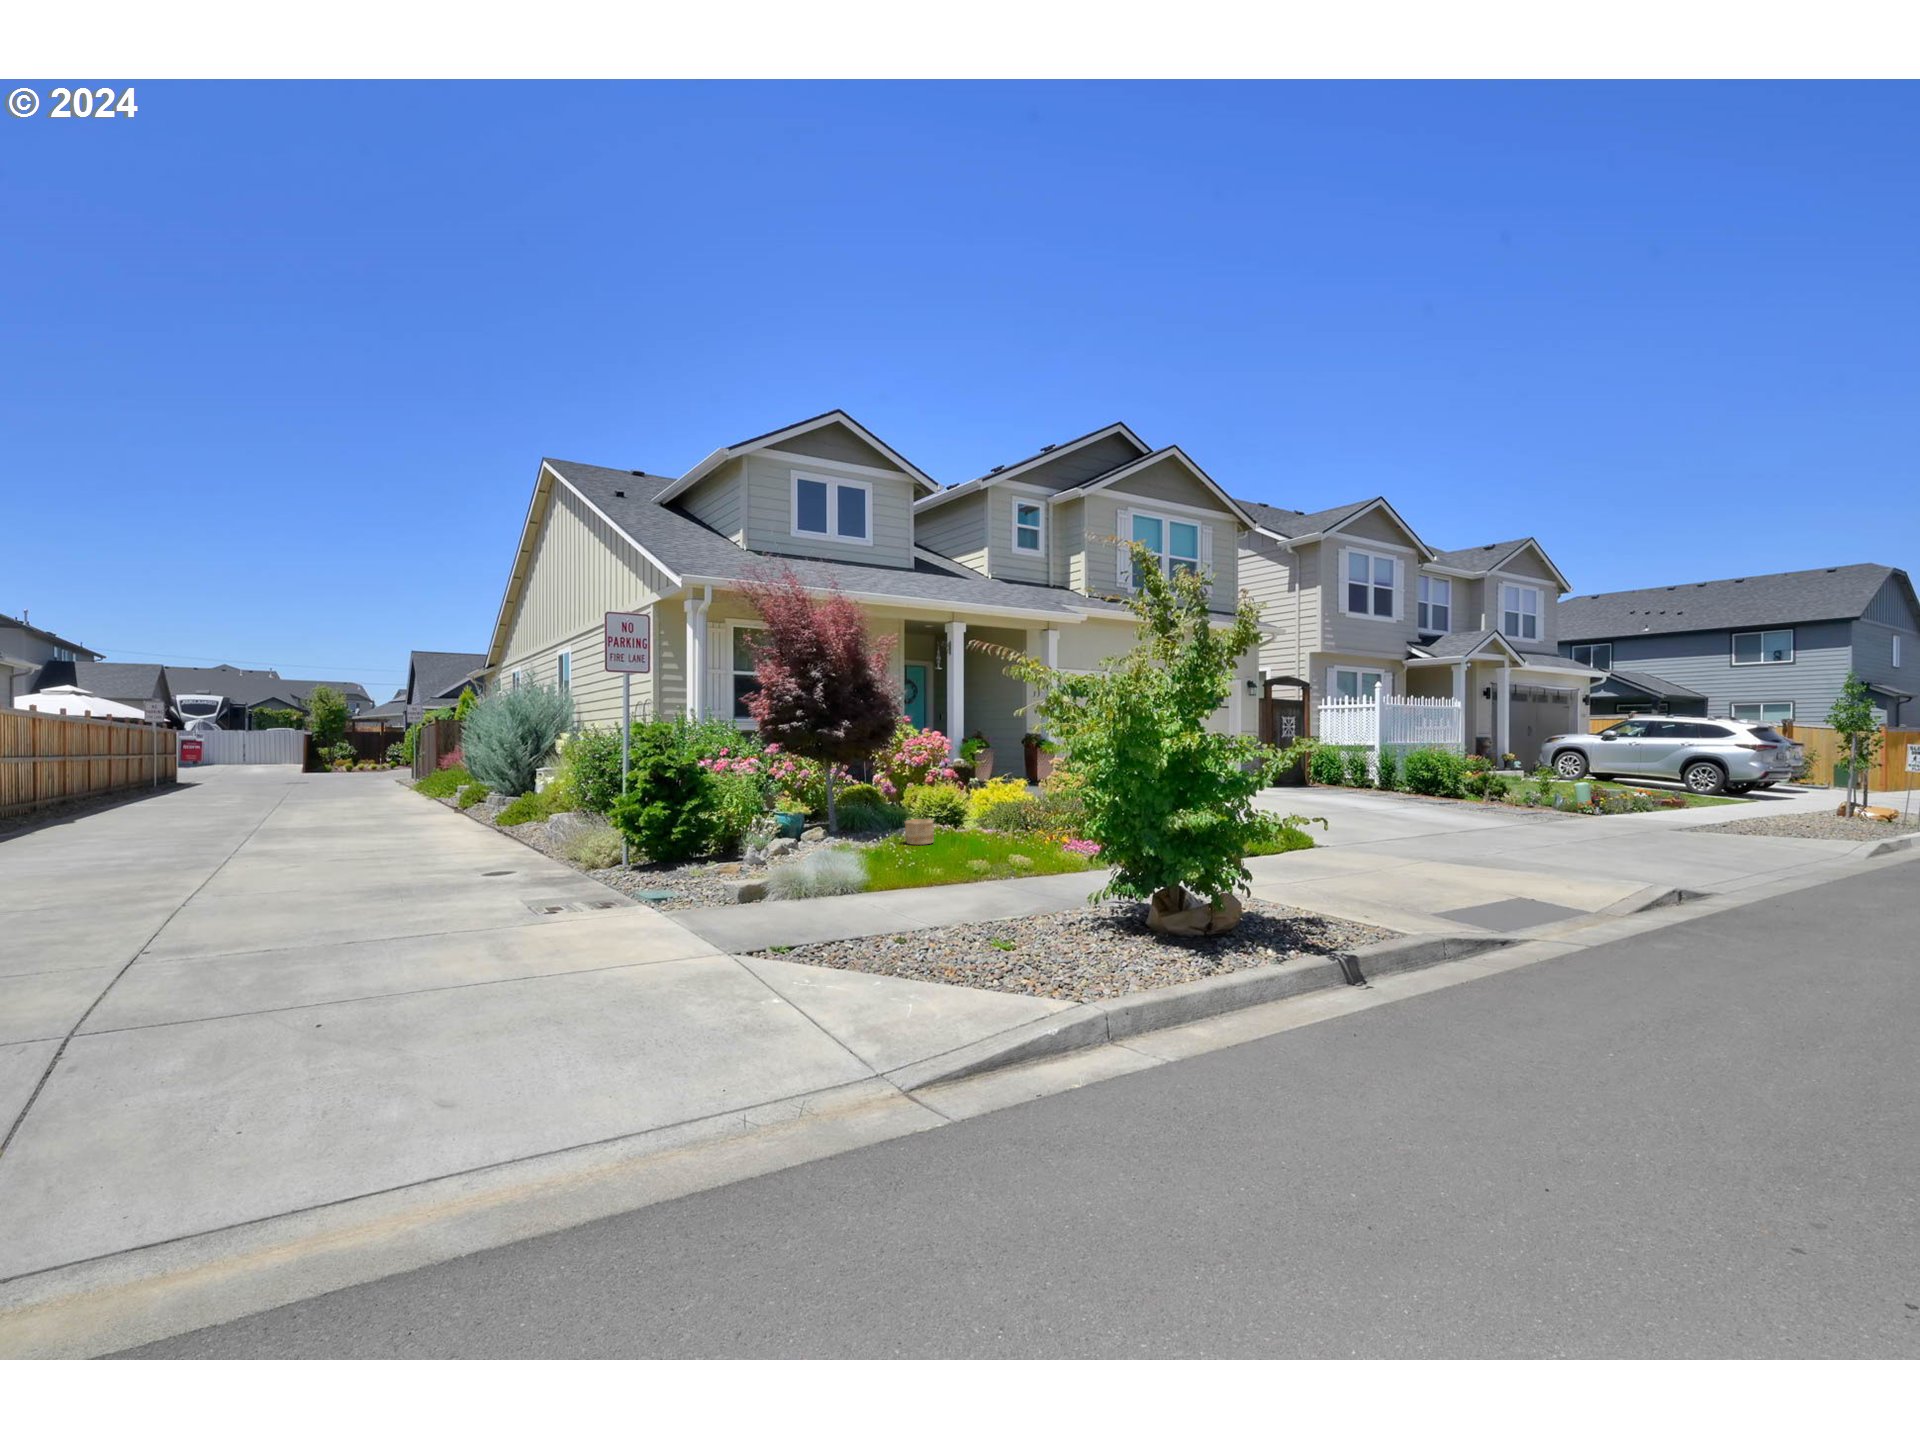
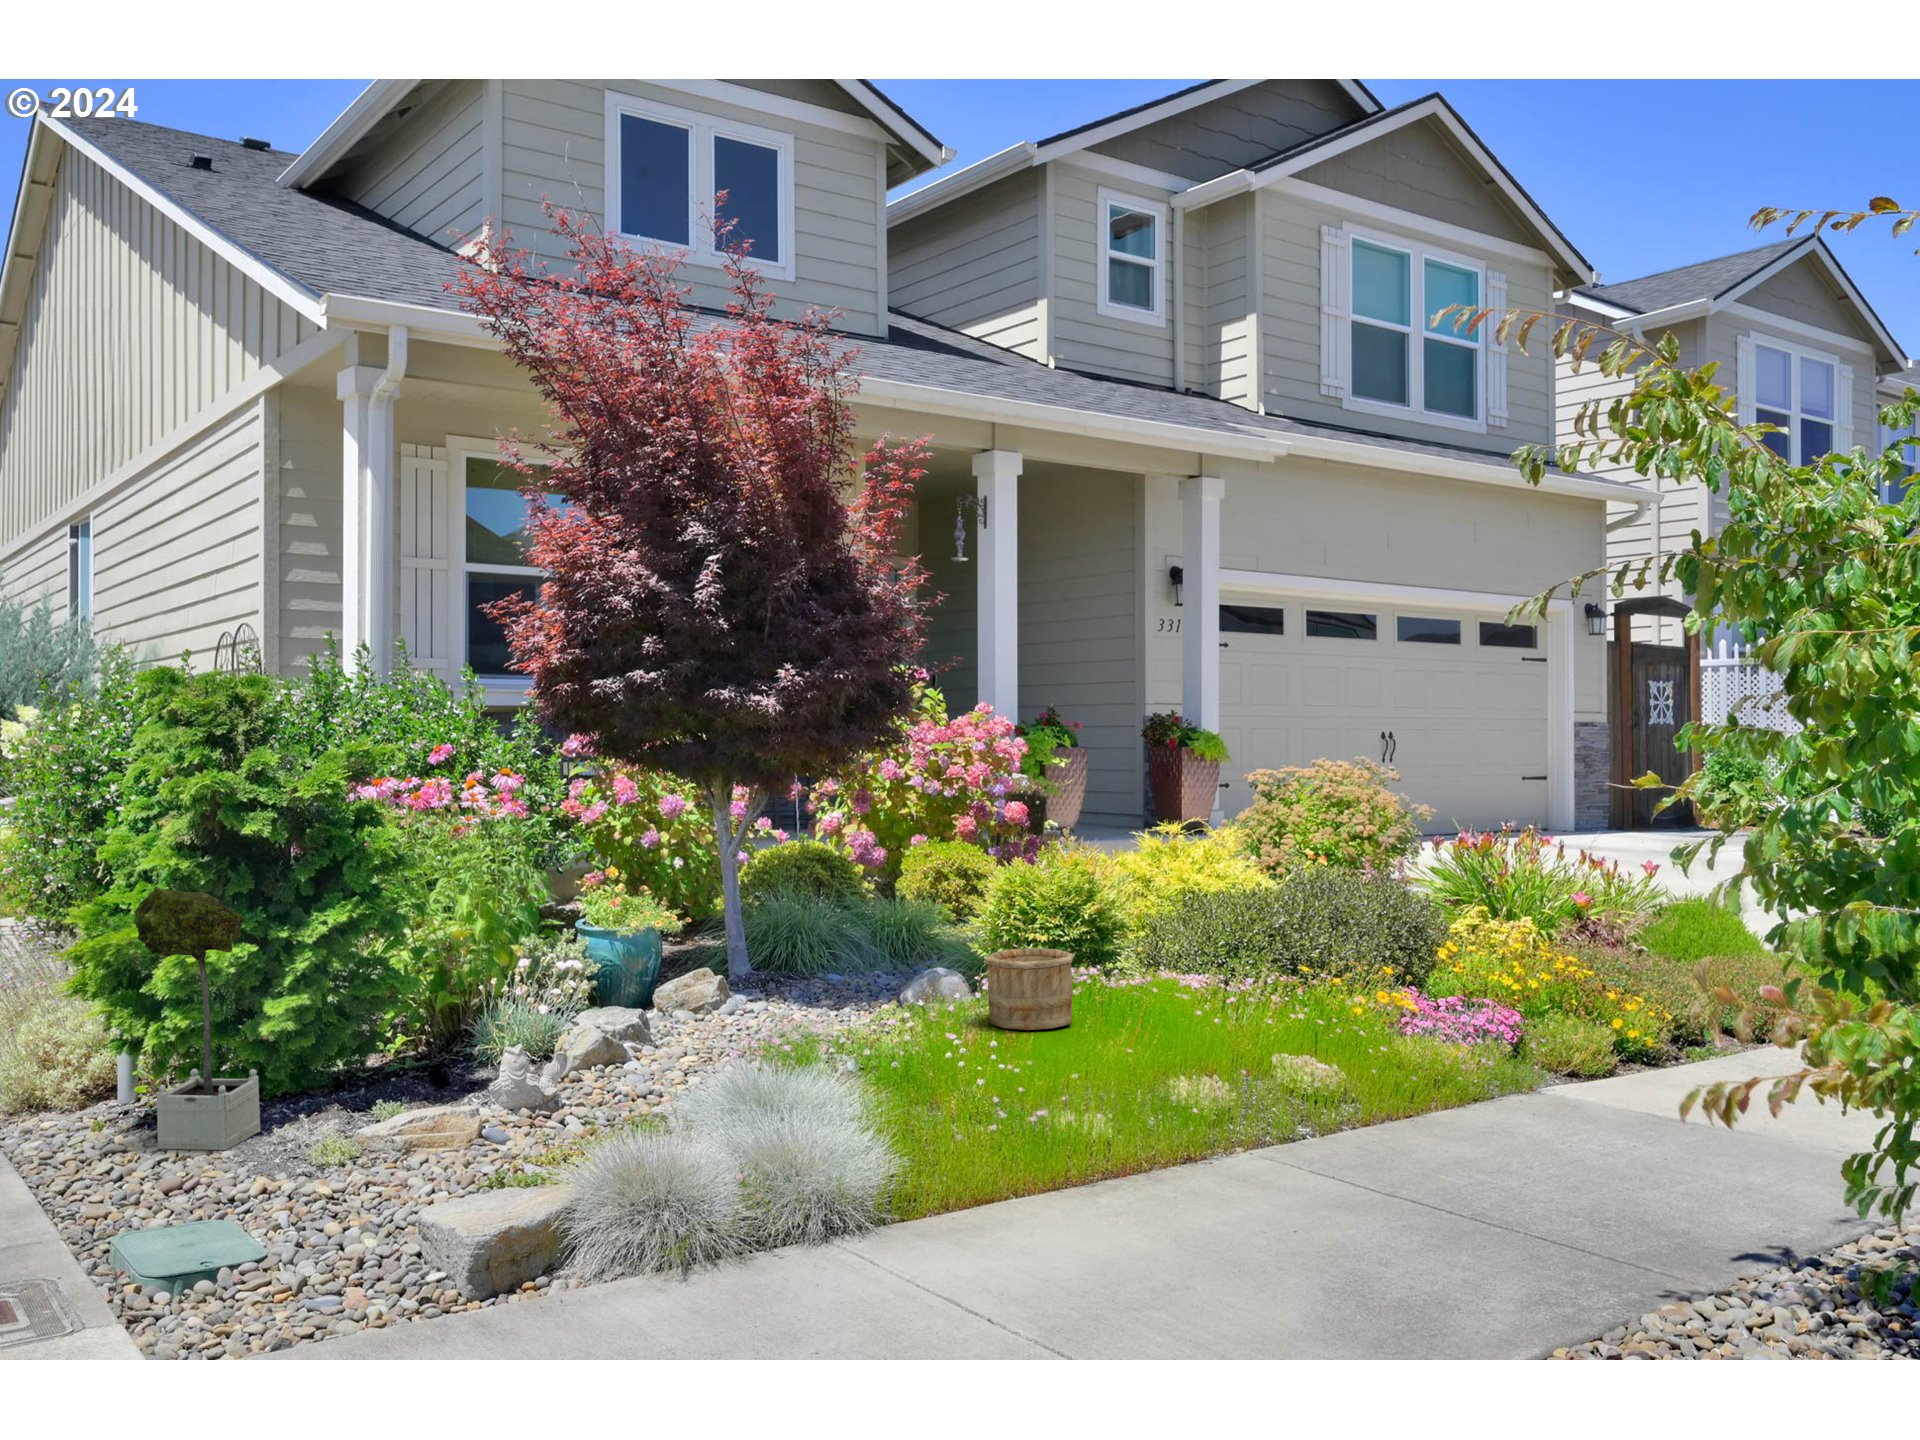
potted tree: none [637,792,673,871] -> present [134,886,261,1150]

